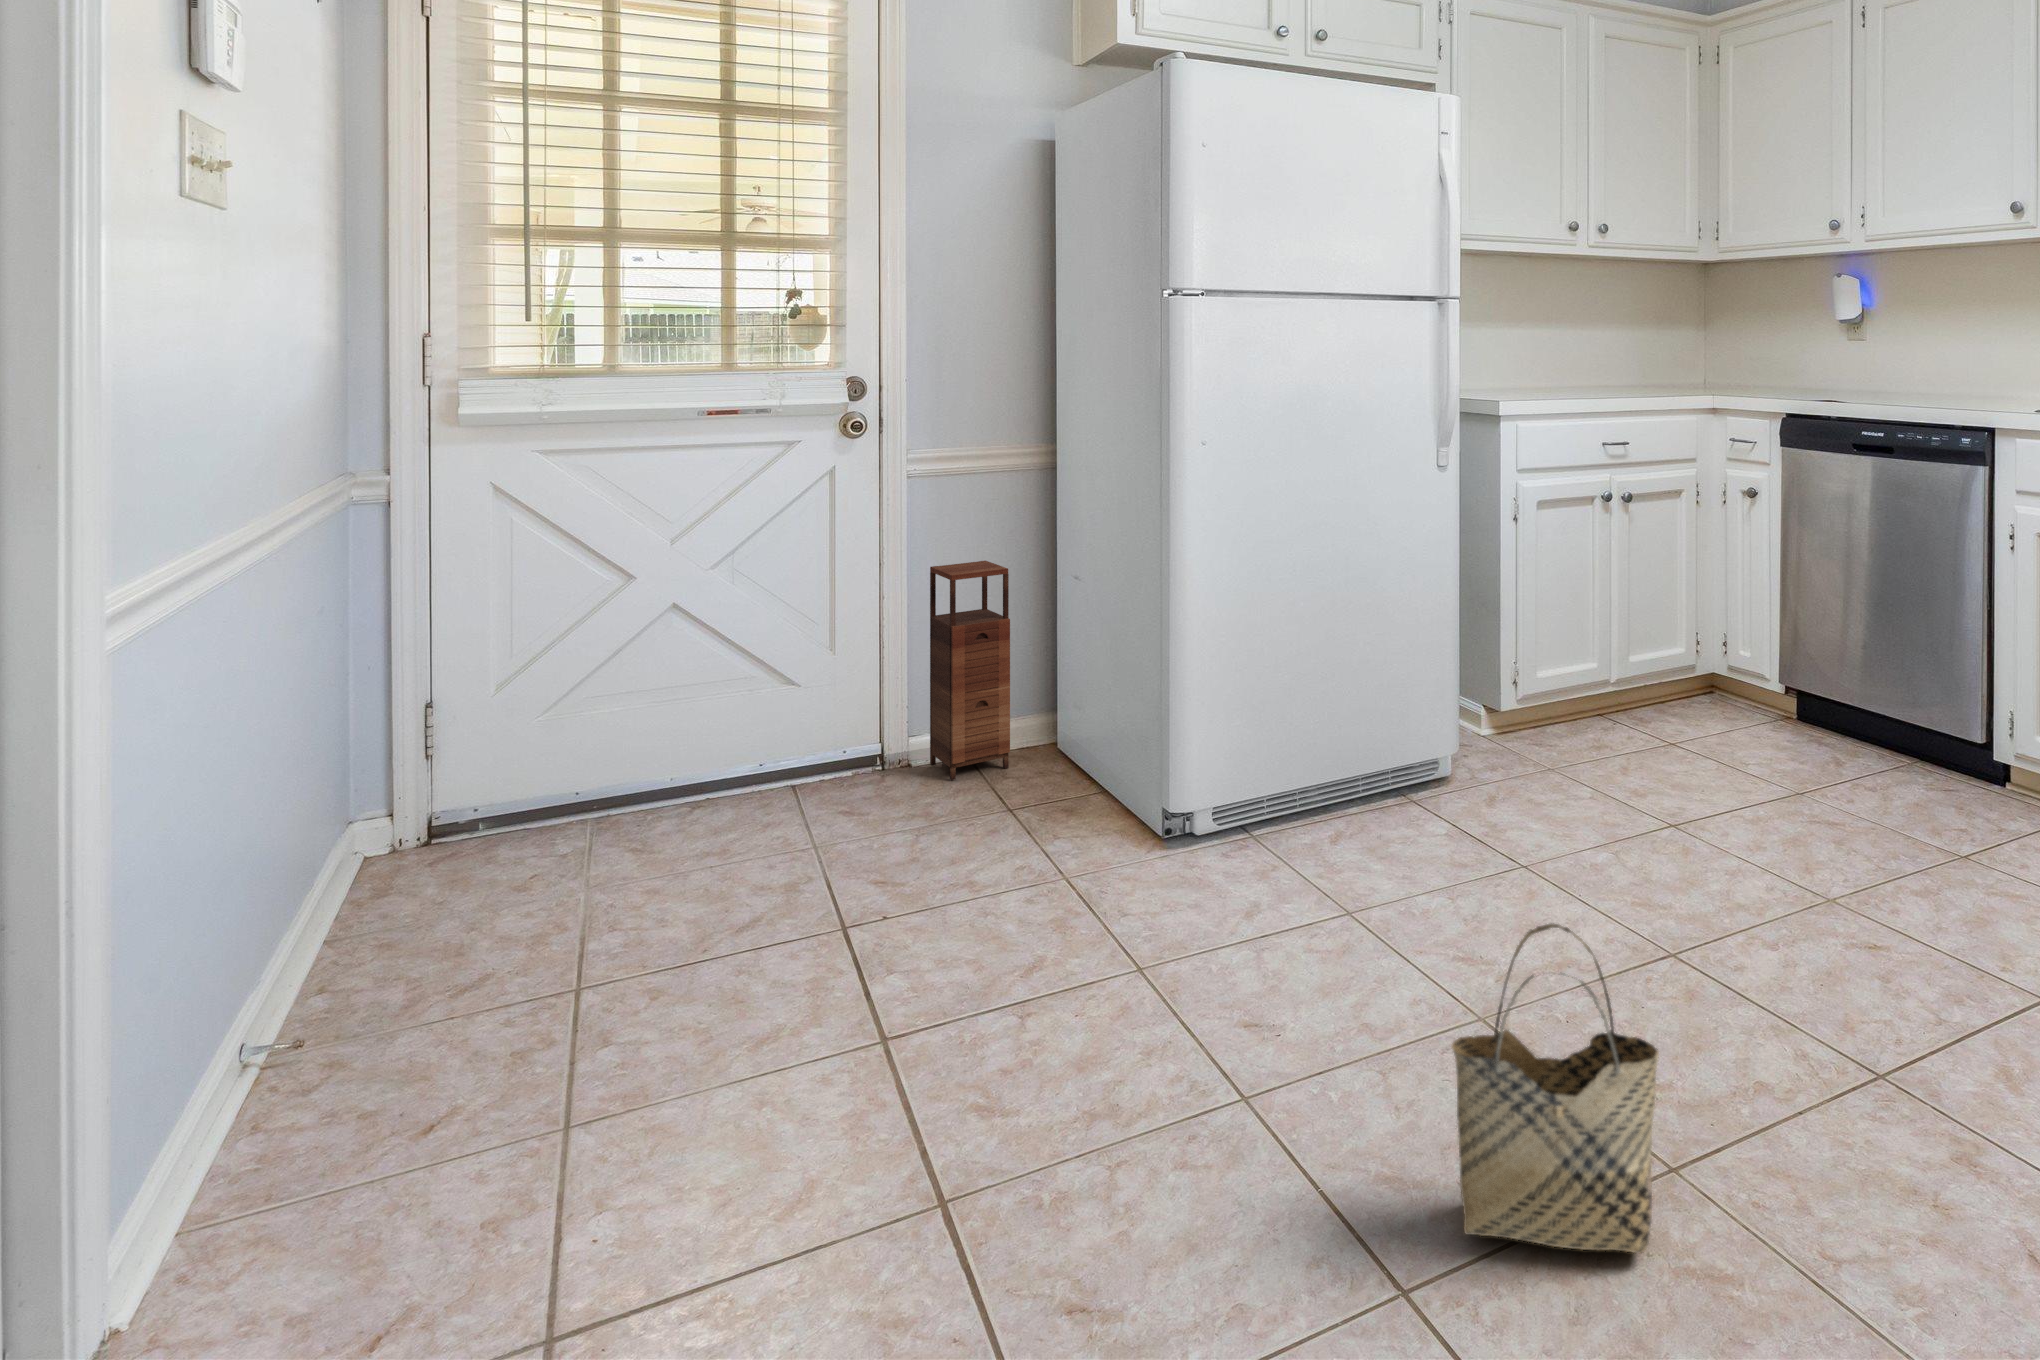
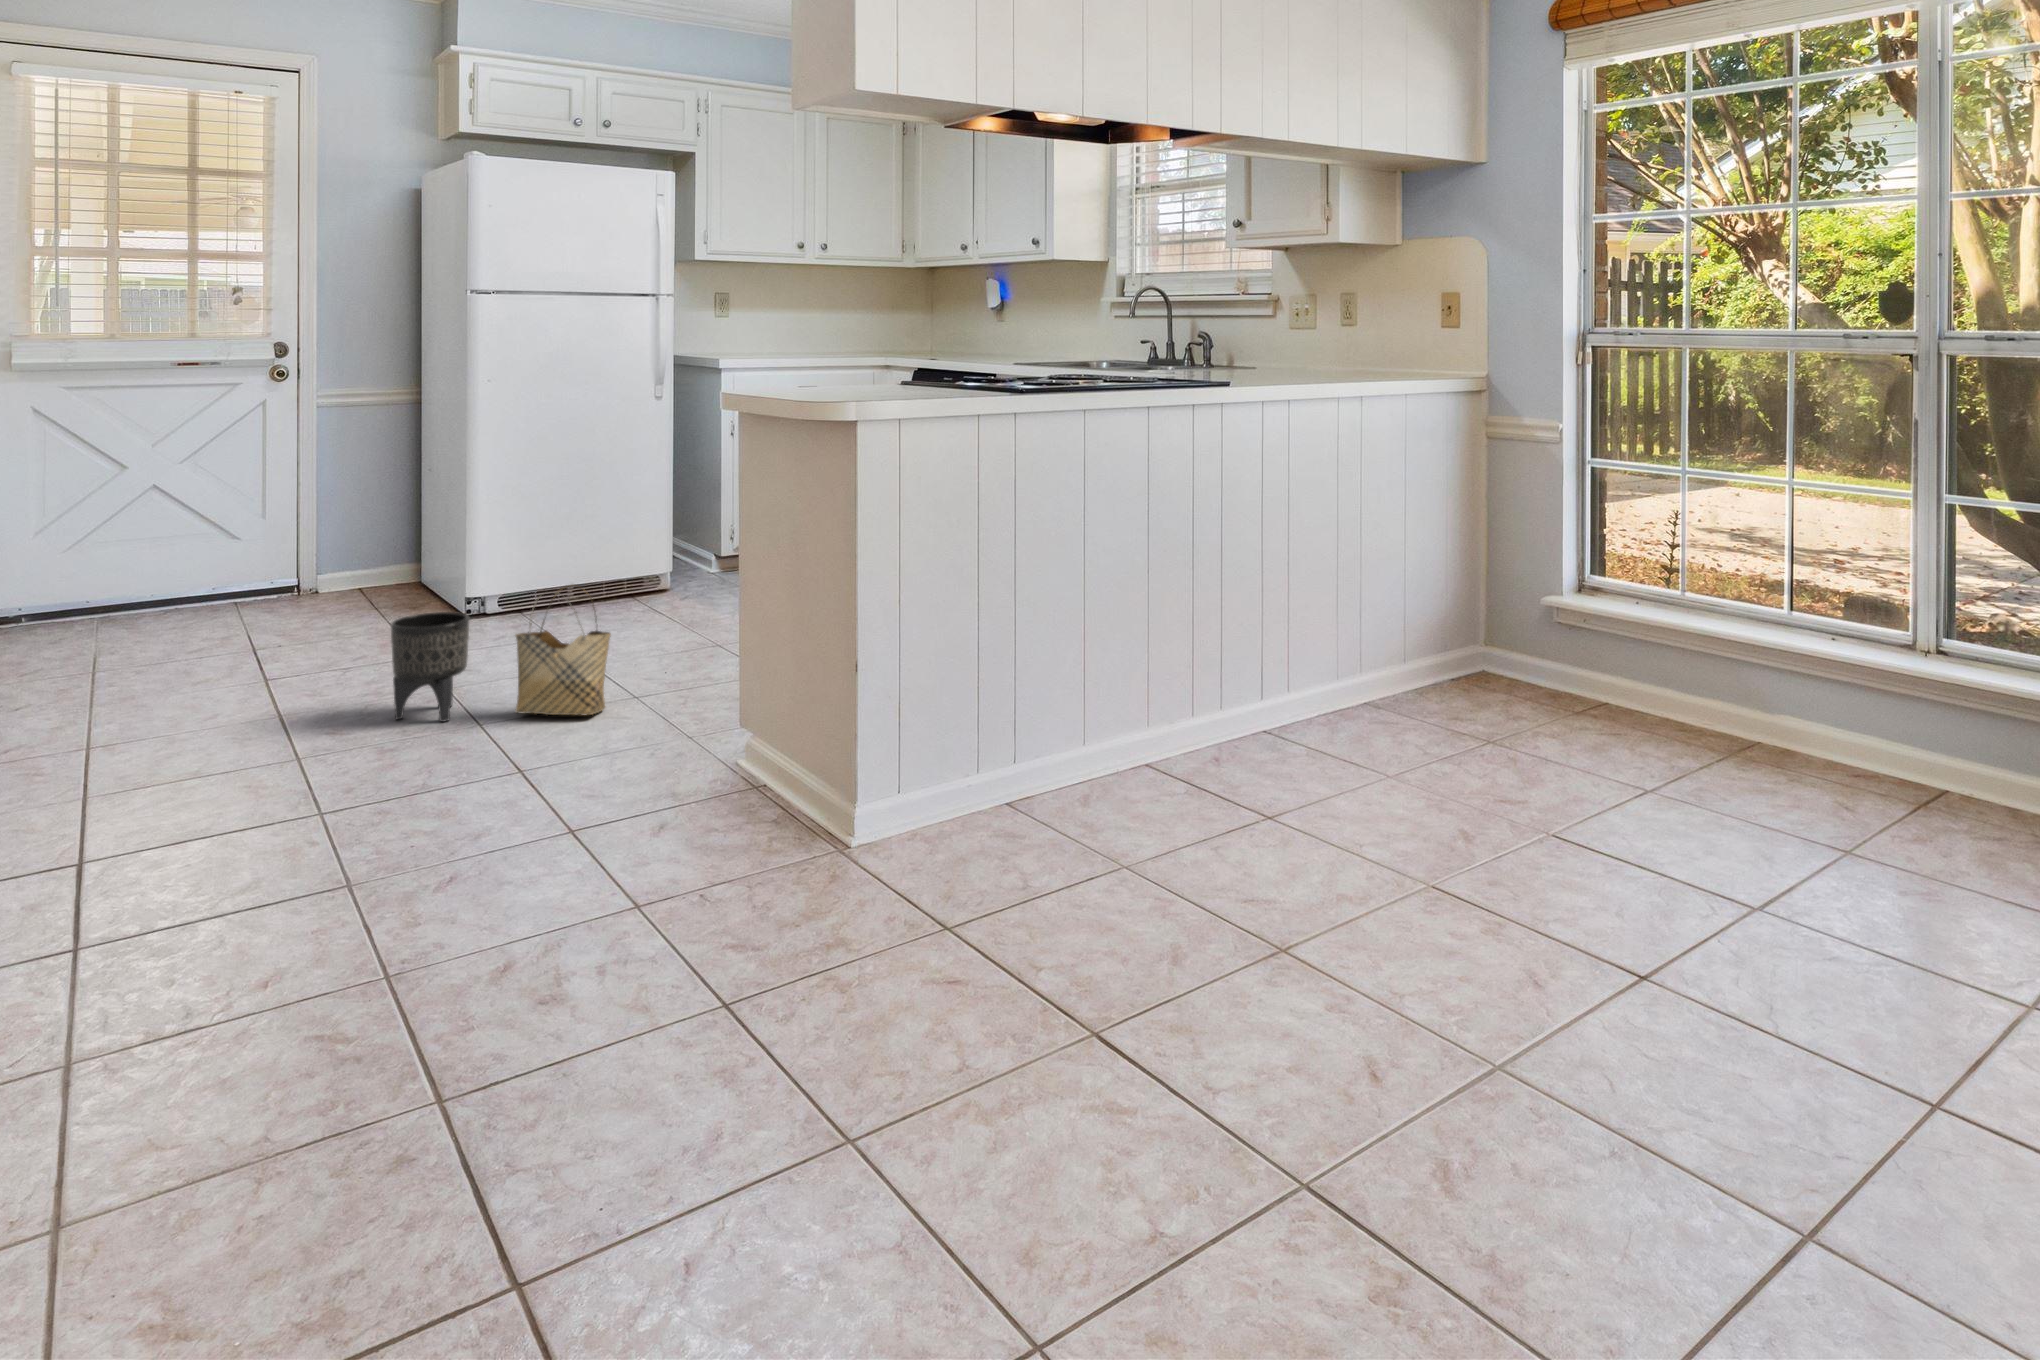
storage cabinet: present [930,561,1010,780] -> none [331,463,384,598]
planter: none [1191,970,1348,1255] -> present [391,612,469,722]

